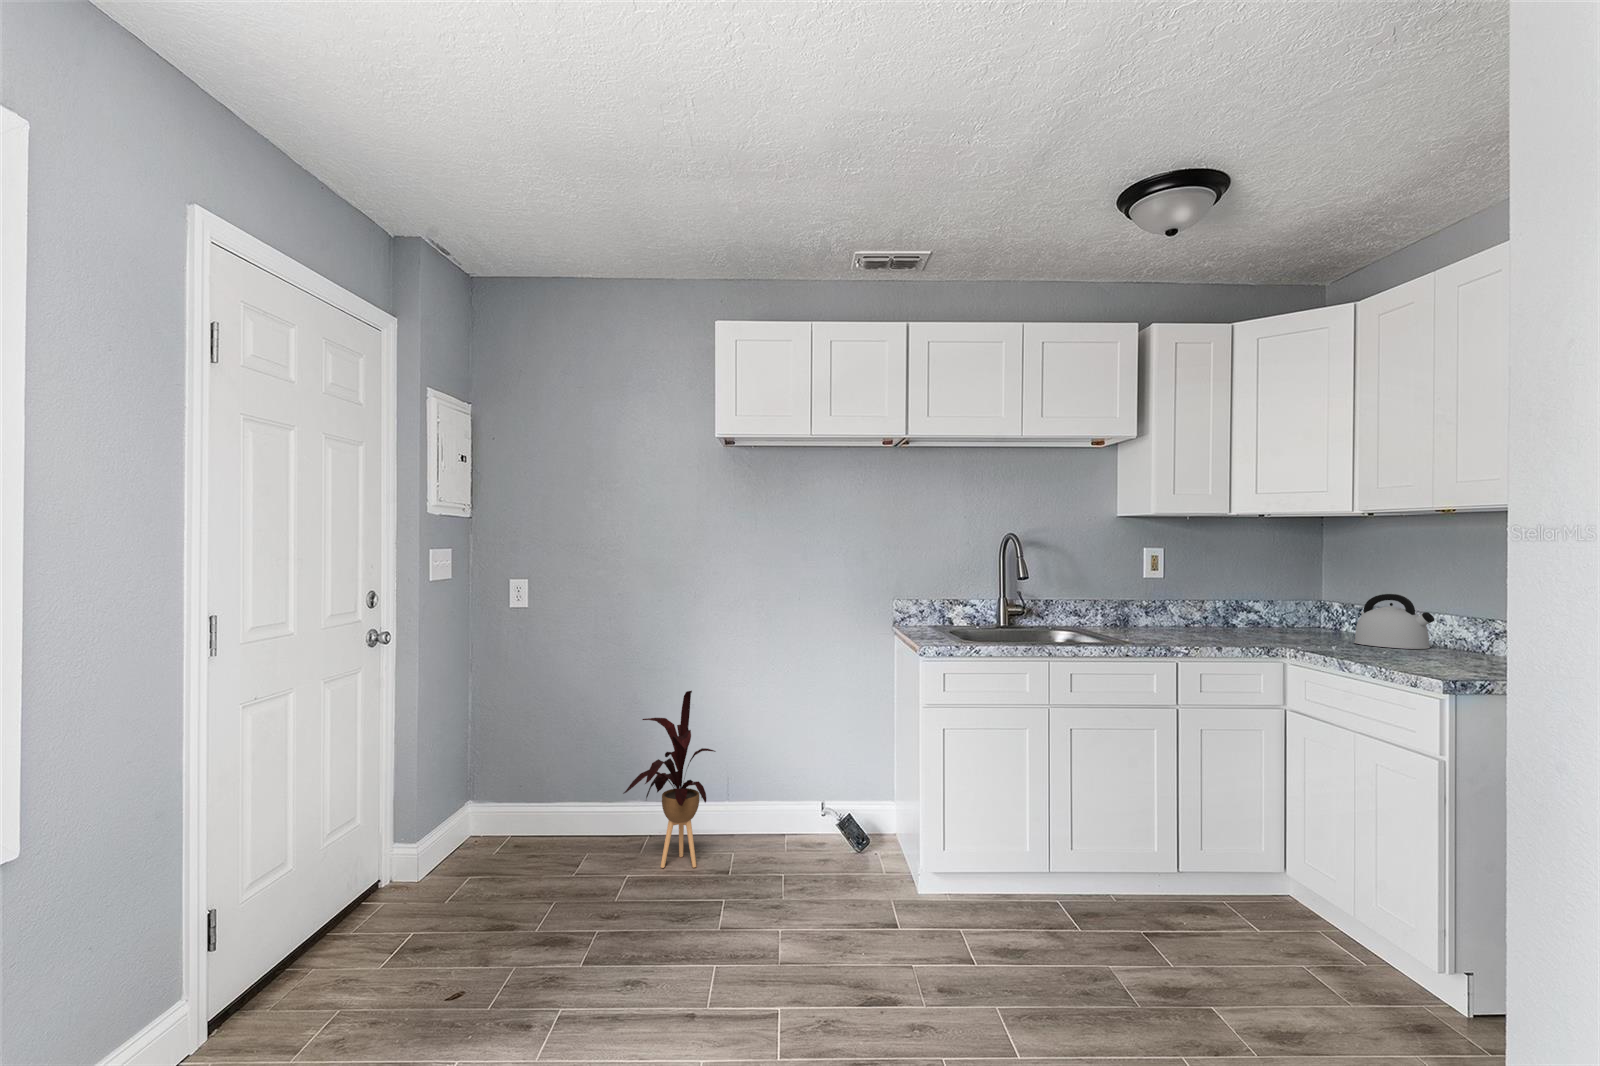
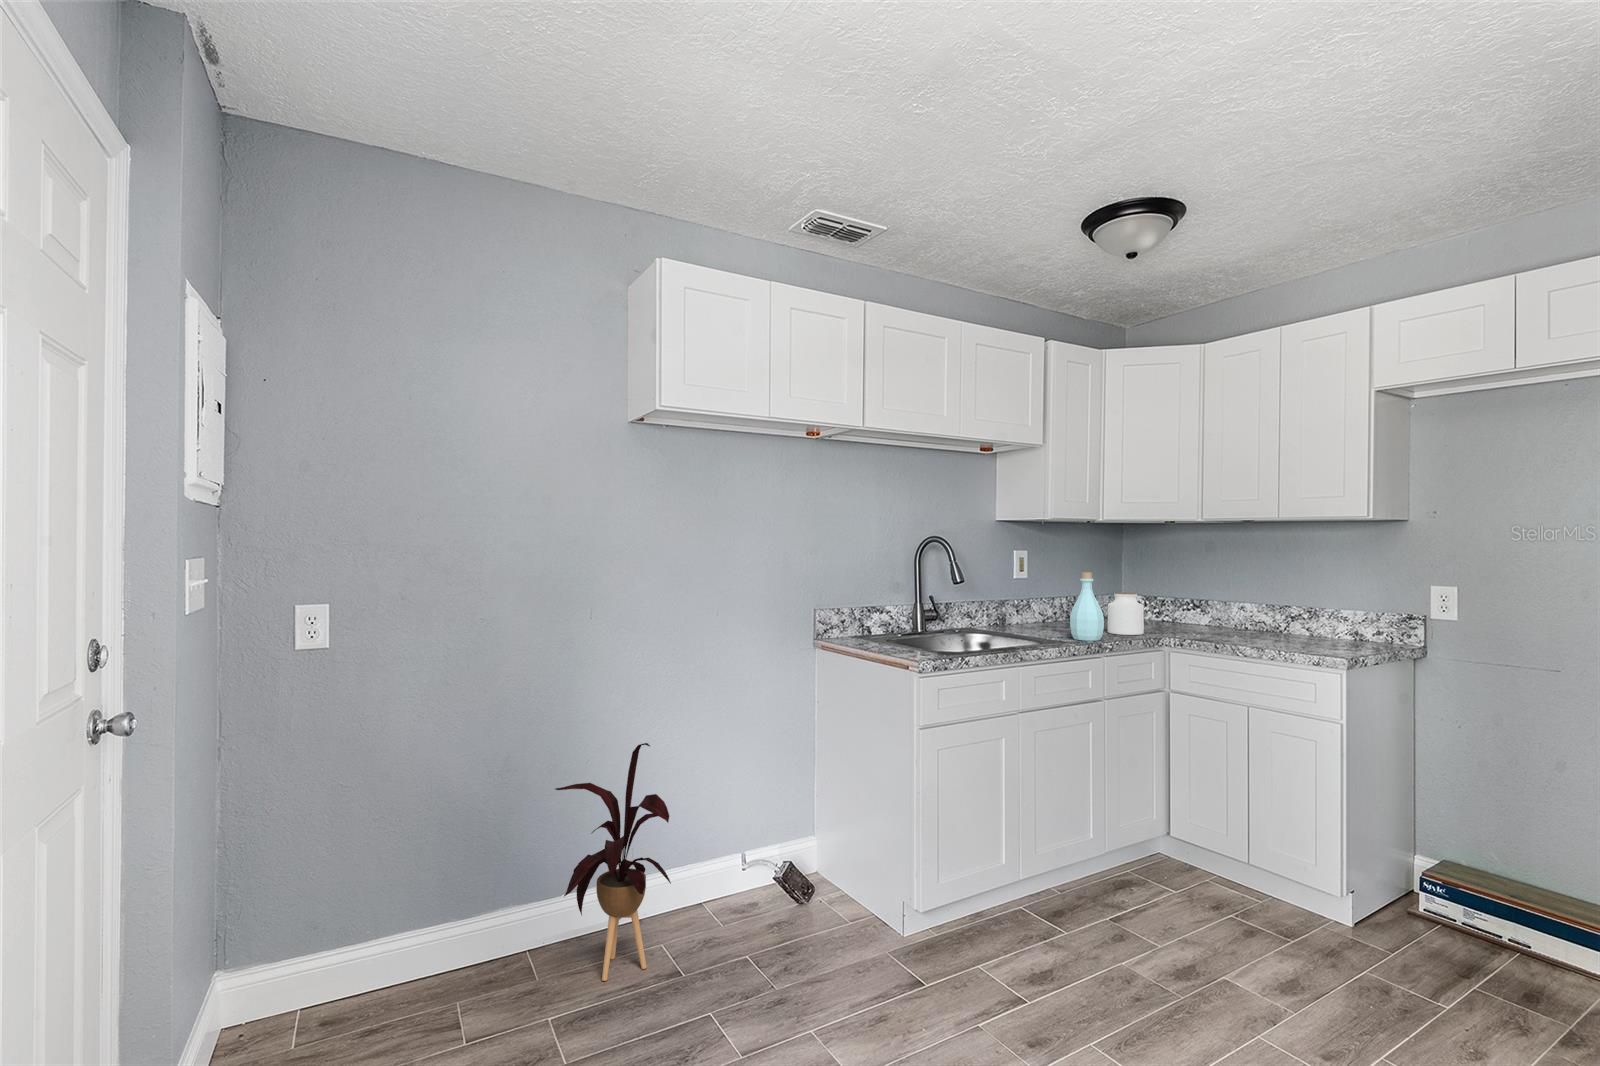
bottle: none [1158,570,1198,644] -> present [1070,572,1104,641]
kettle: present [1354,594,1434,649] -> none [1183,588,1244,633]
jar: none [1232,595,1276,643] -> present [1107,593,1144,635]

